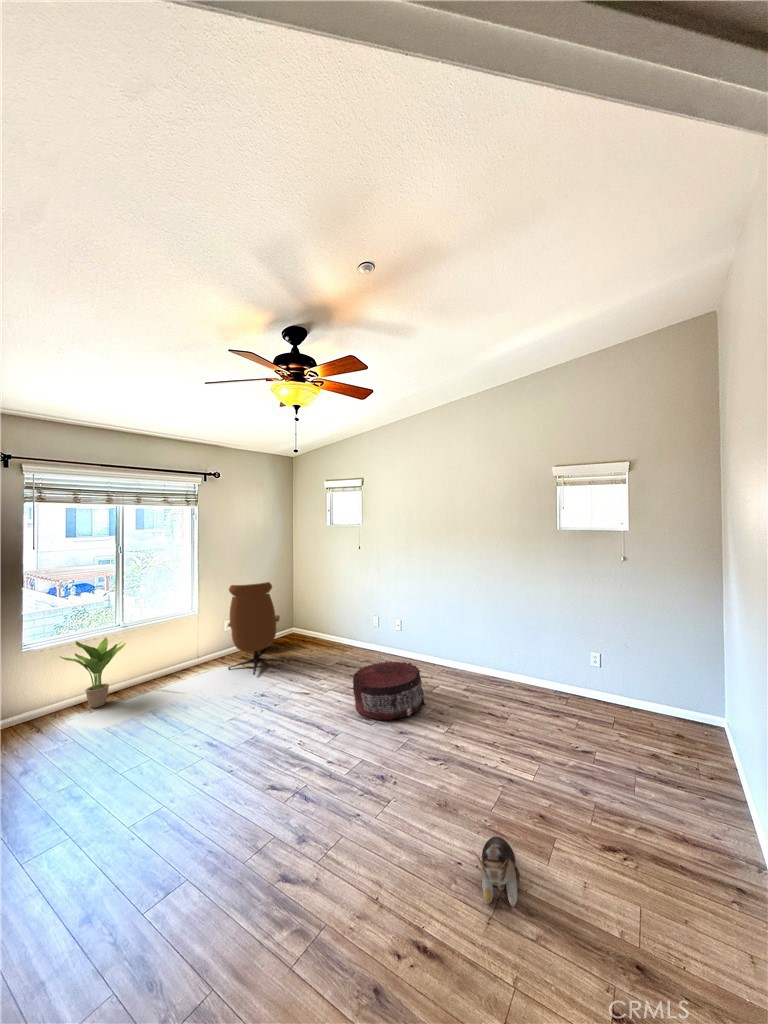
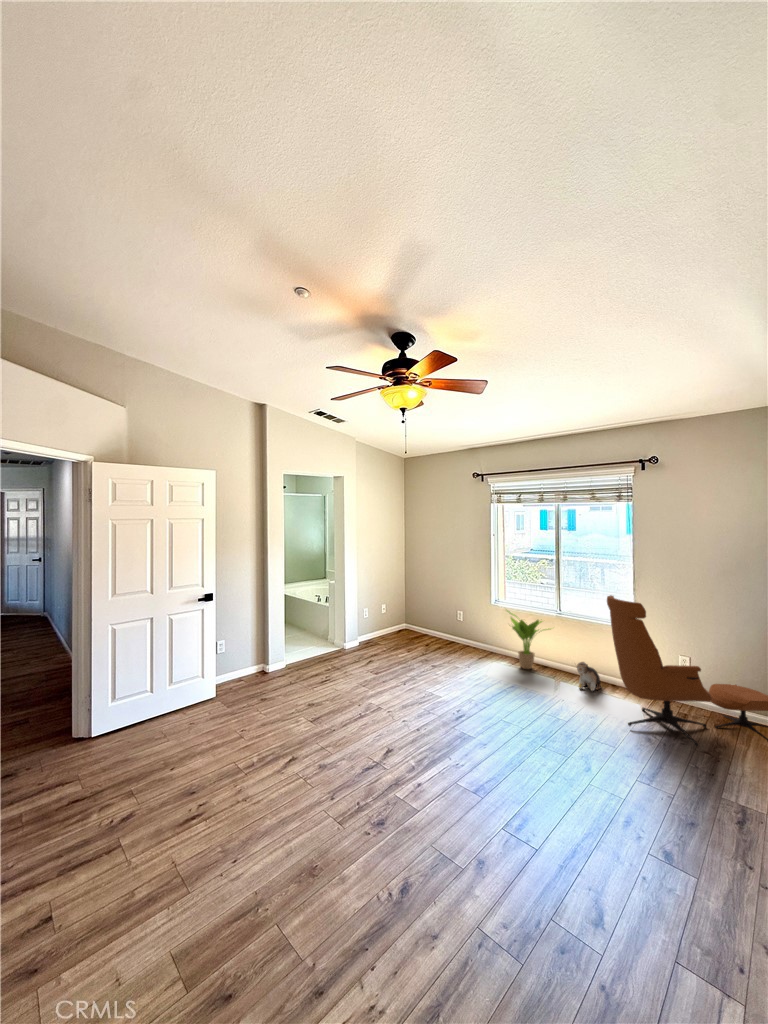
pouf: present [353,661,425,720] -> none [513,768,660,911]
plush toy: present [477,837,520,907] -> present [577,662,601,691]

